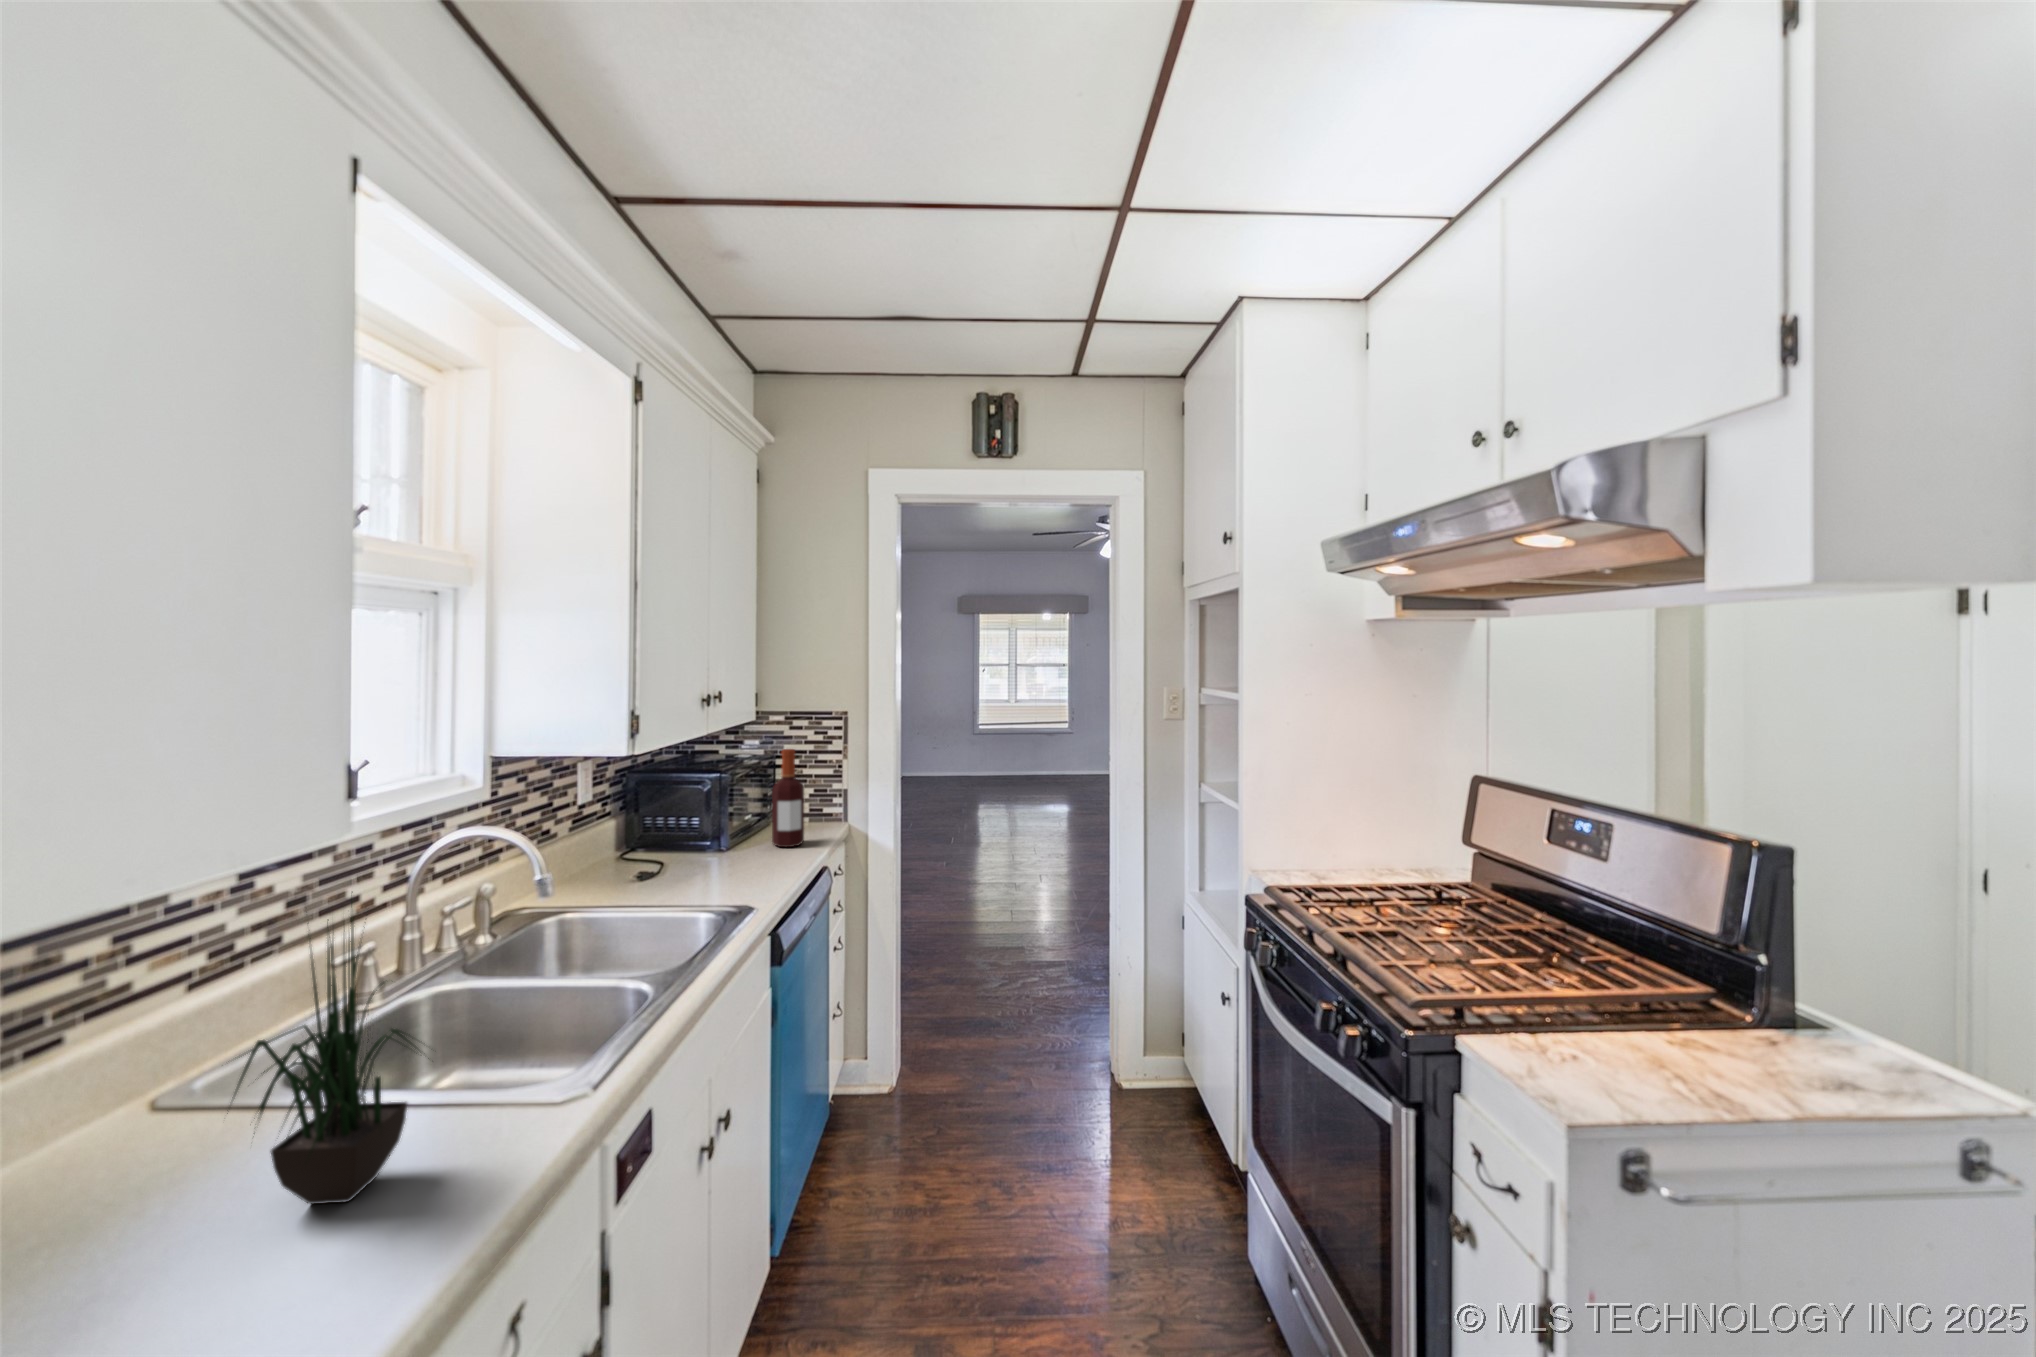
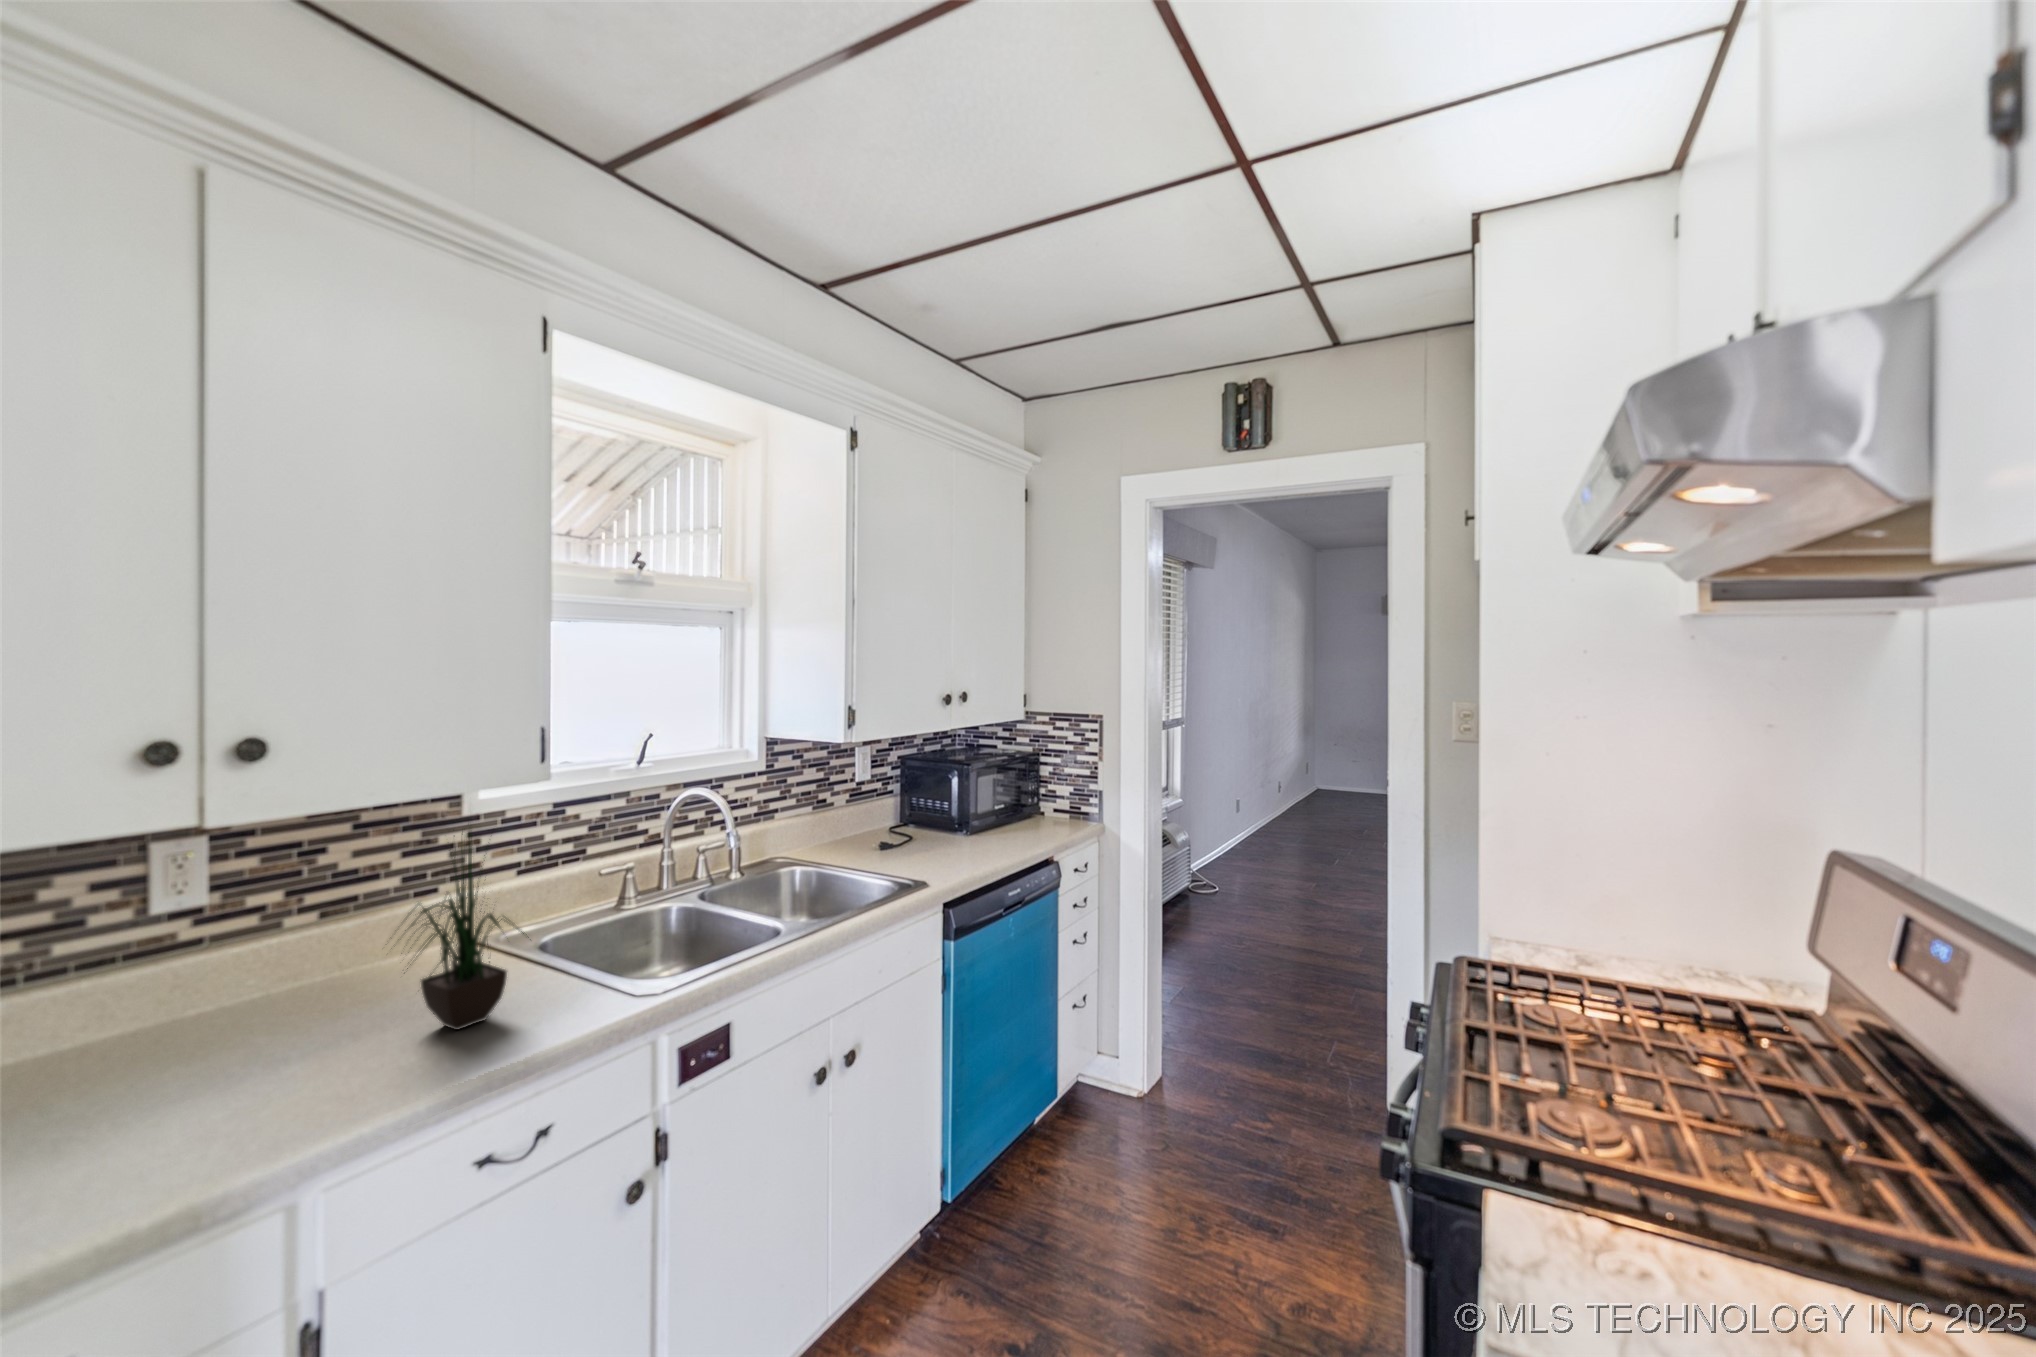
bottle: present [772,749,804,847] -> none [1013,746,1042,840]

